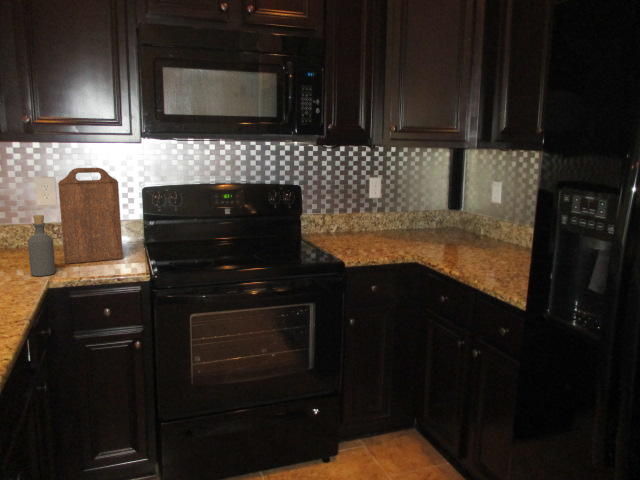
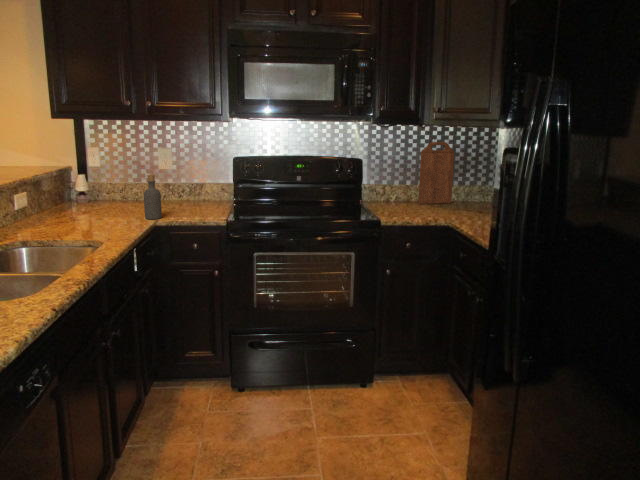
cutting board: present [58,168,123,264] -> present [418,142,454,204]

